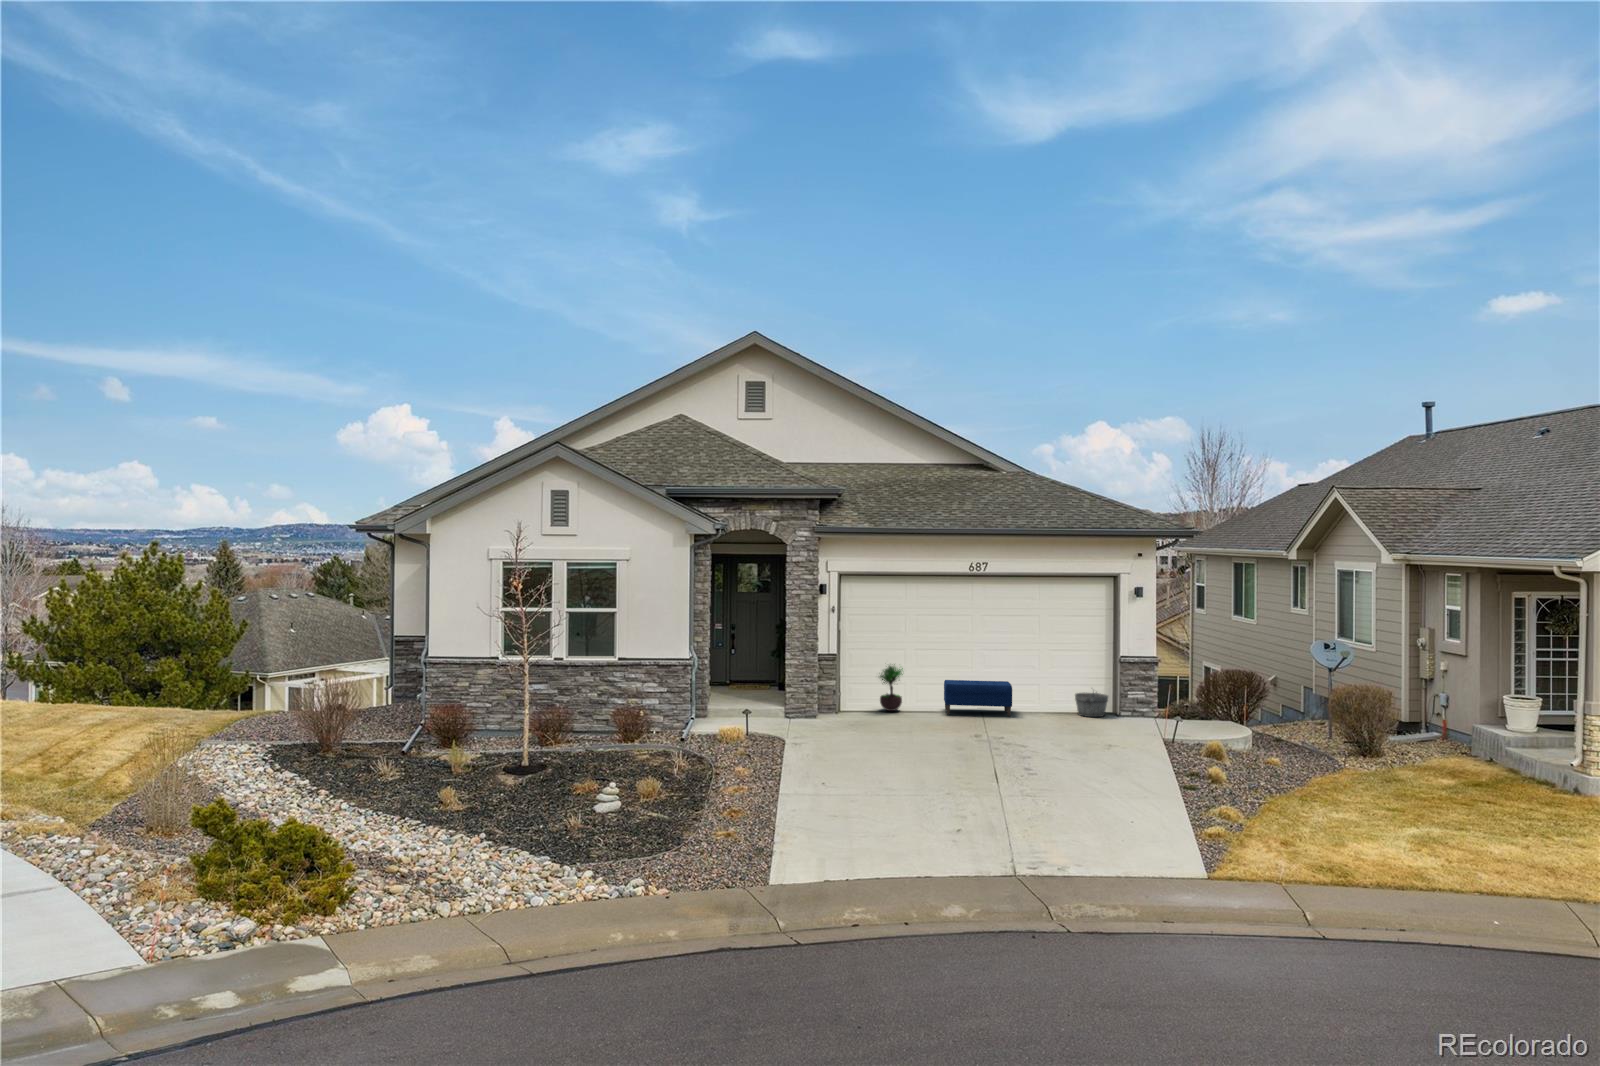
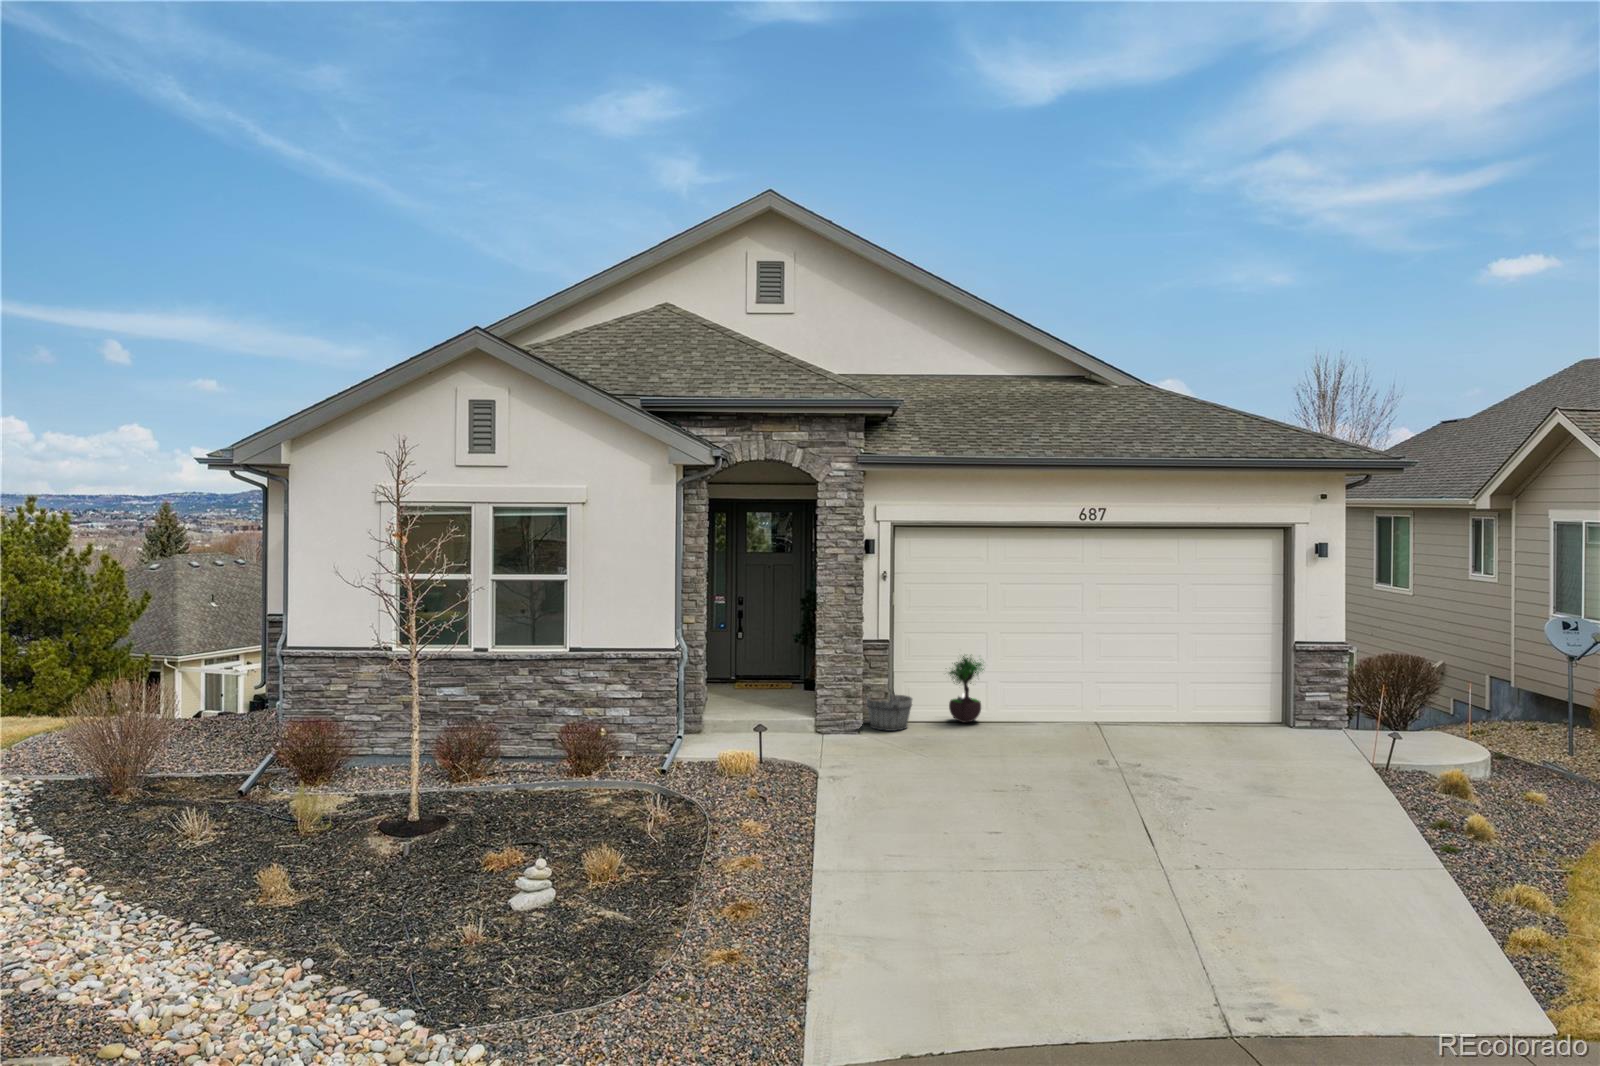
bench: present [944,680,1012,716] -> none [1041,677,1144,731]
wooden bucket: present [1075,692,1108,717] -> present [866,690,912,731]

